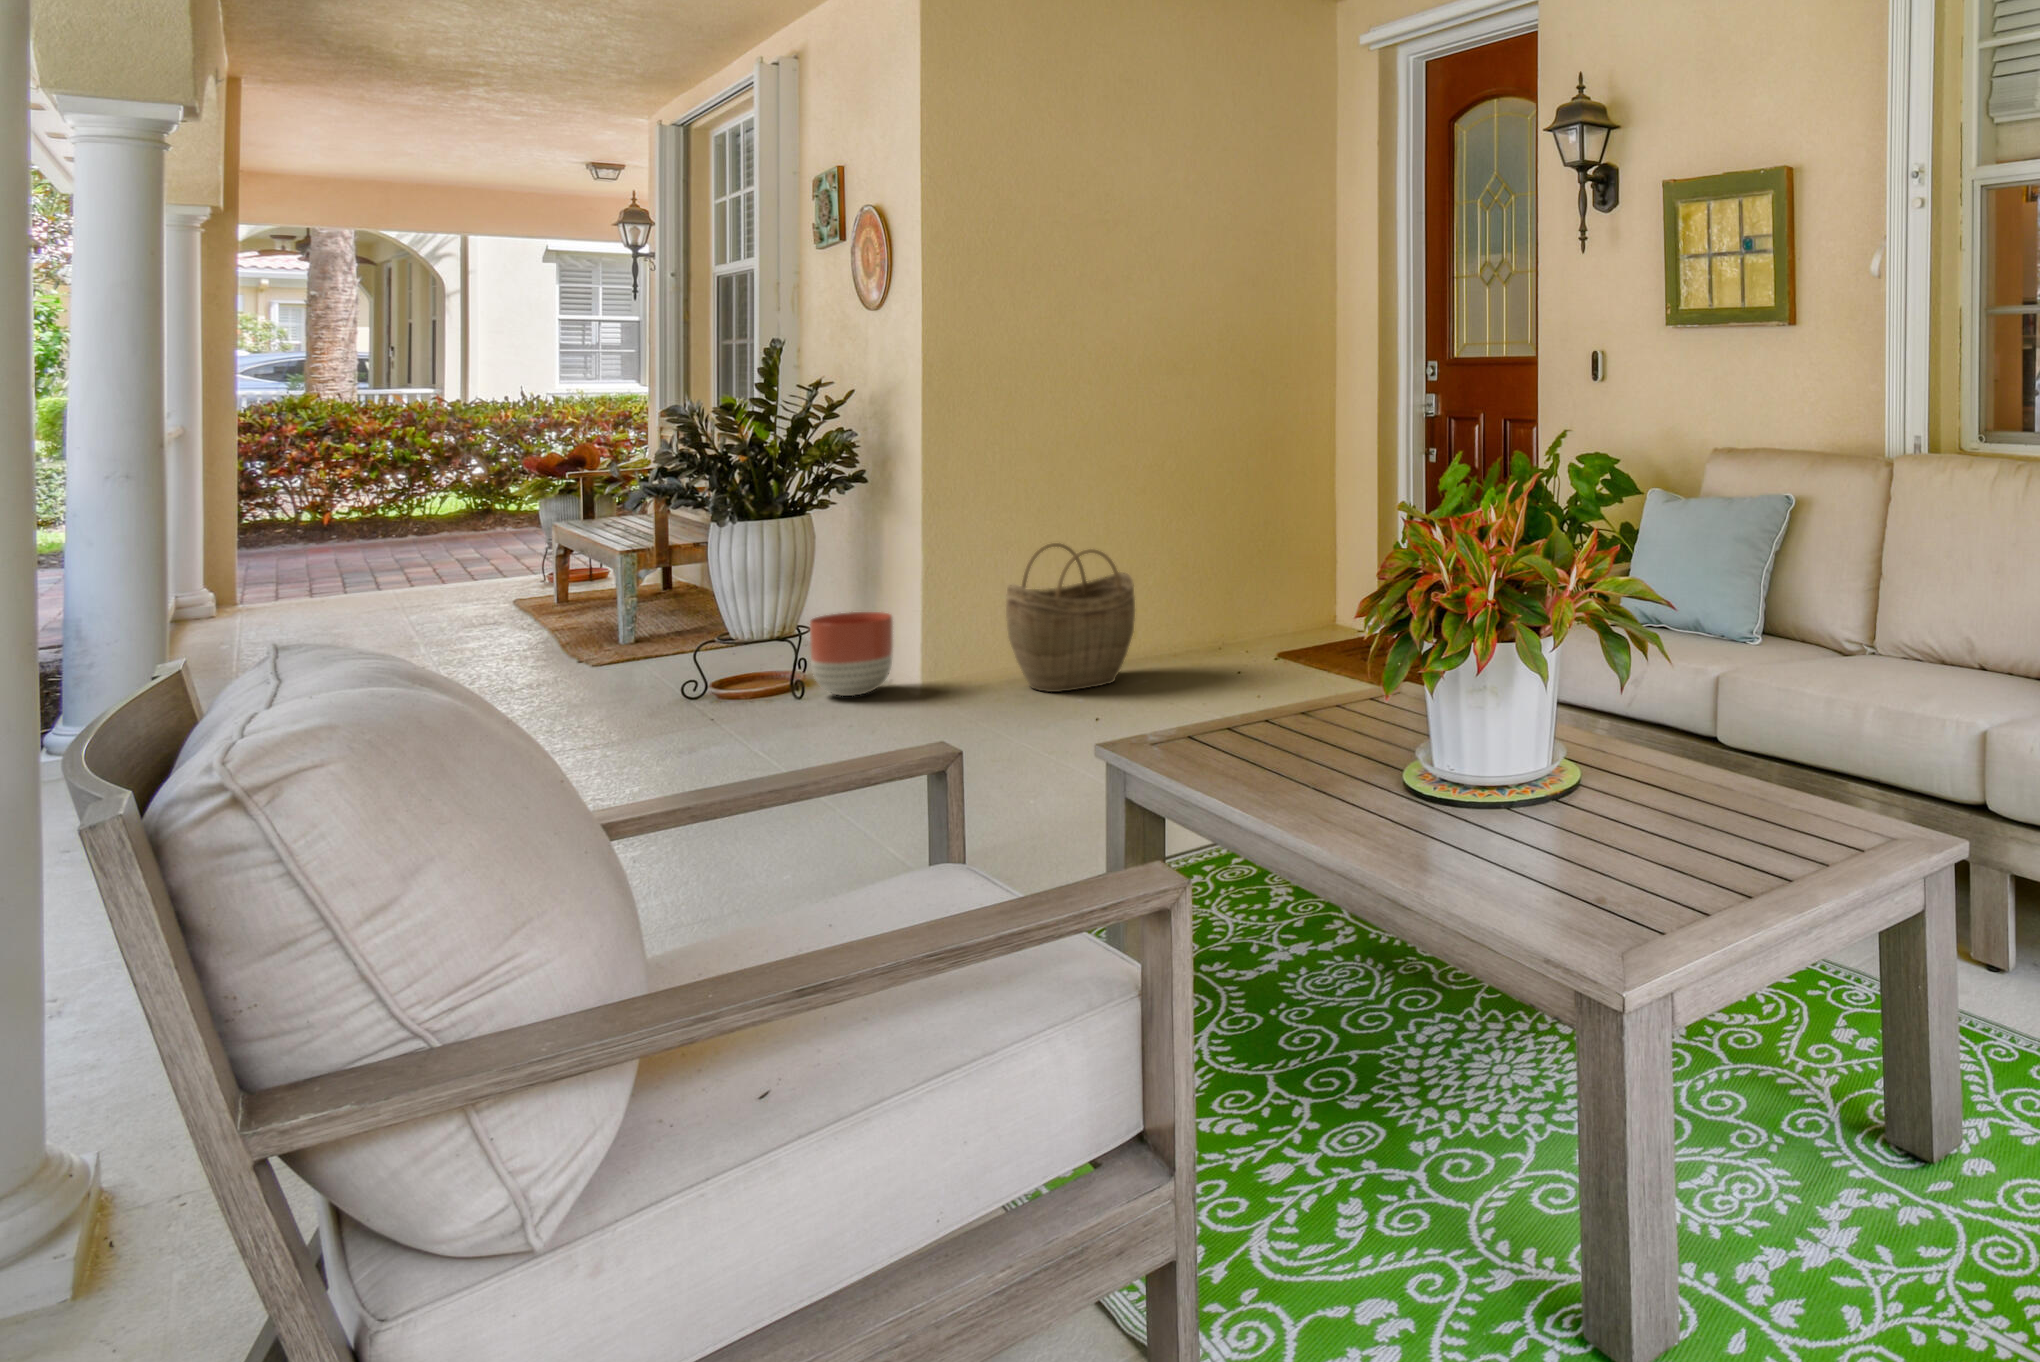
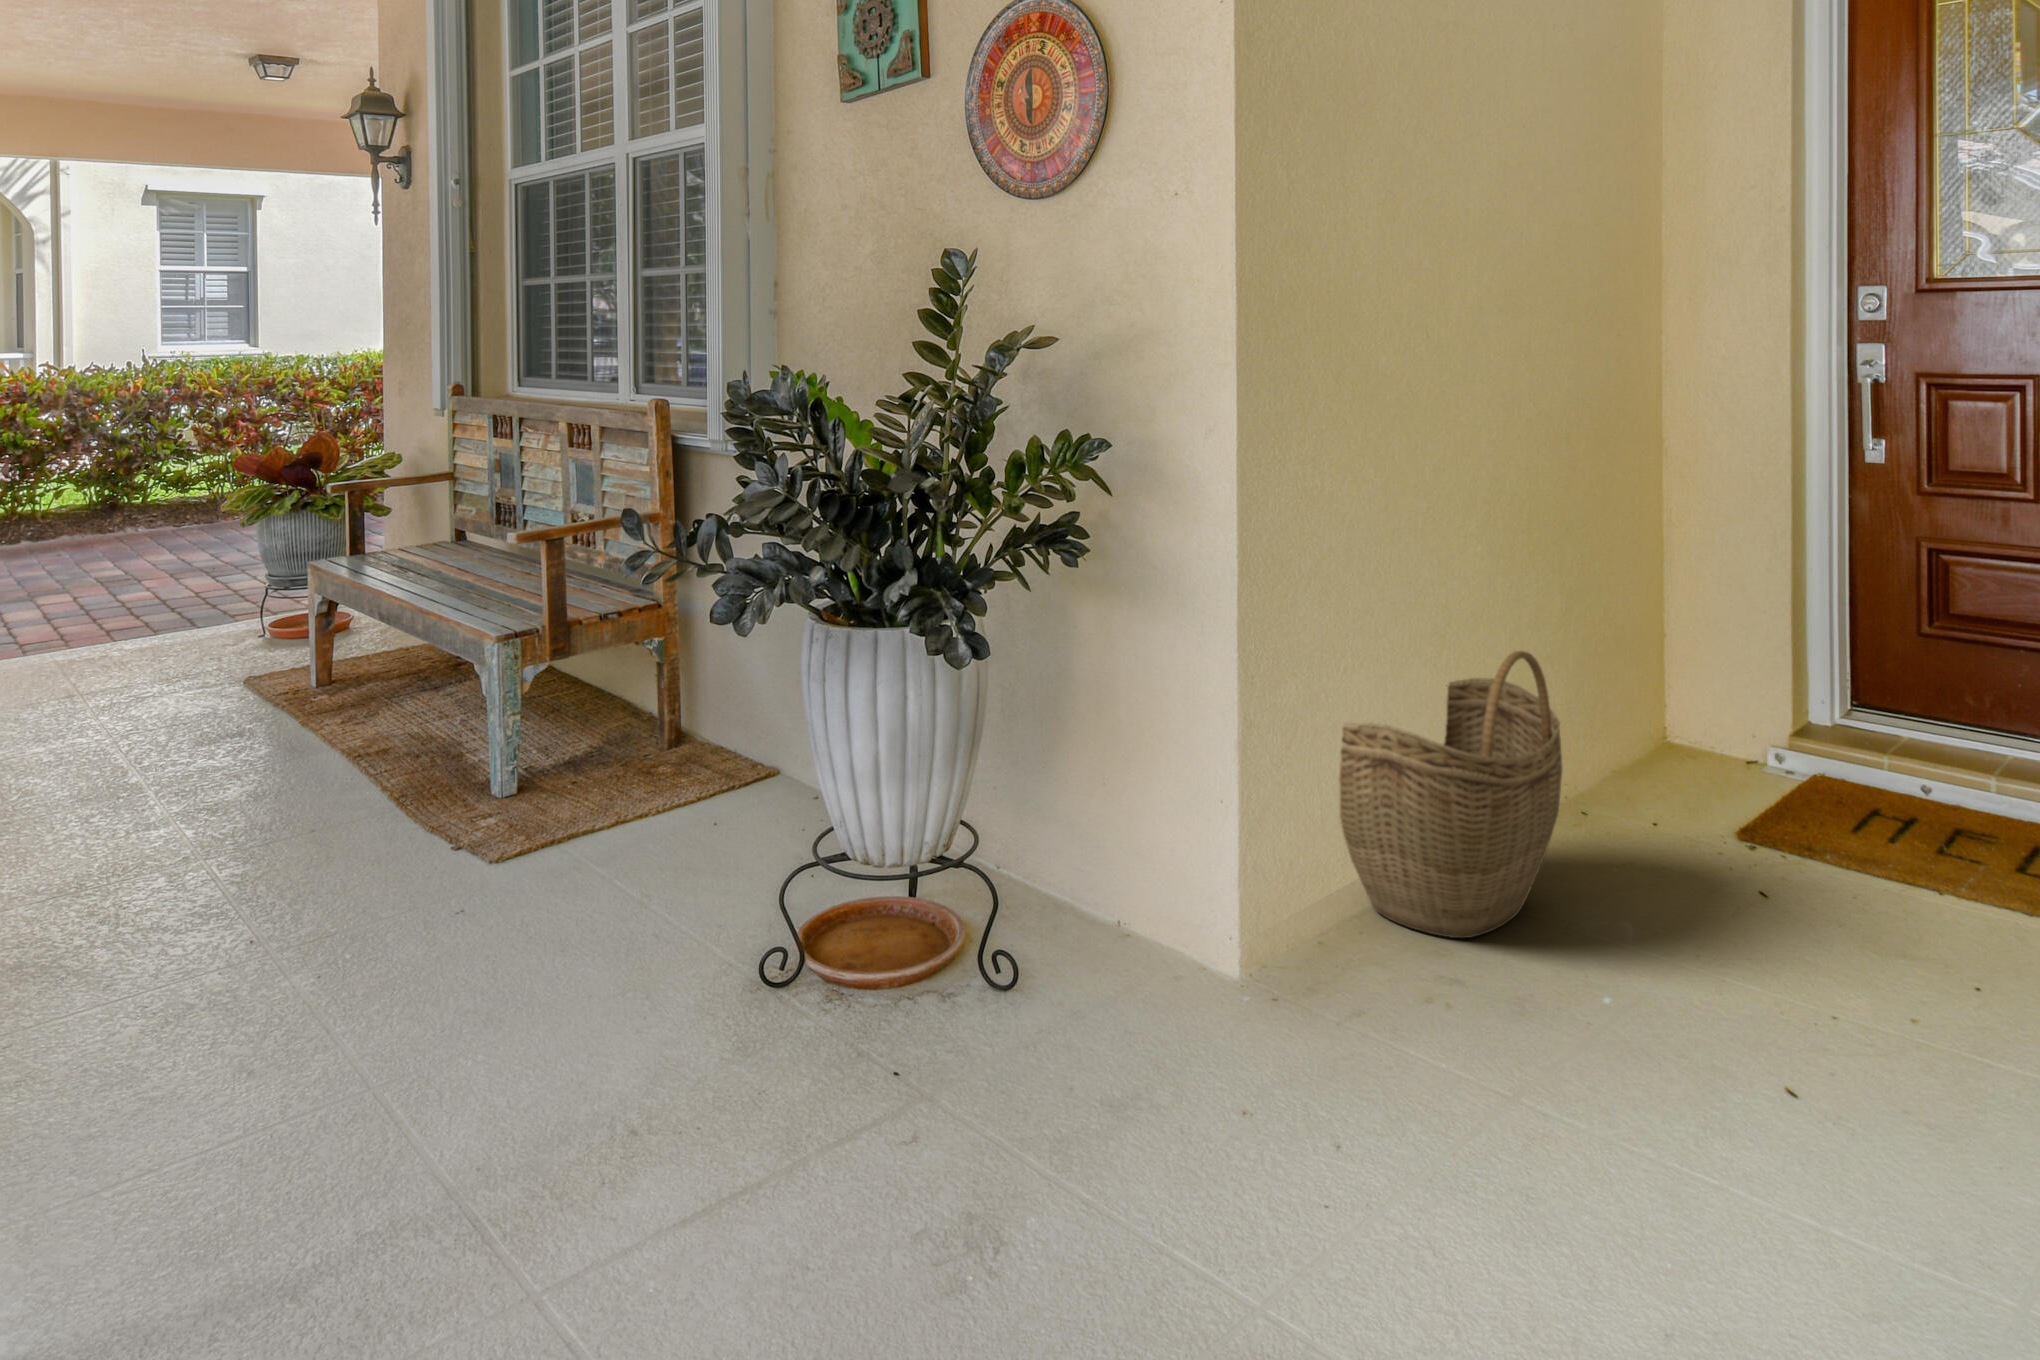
planter: present [810,612,893,696] -> none [985,772,1135,957]

